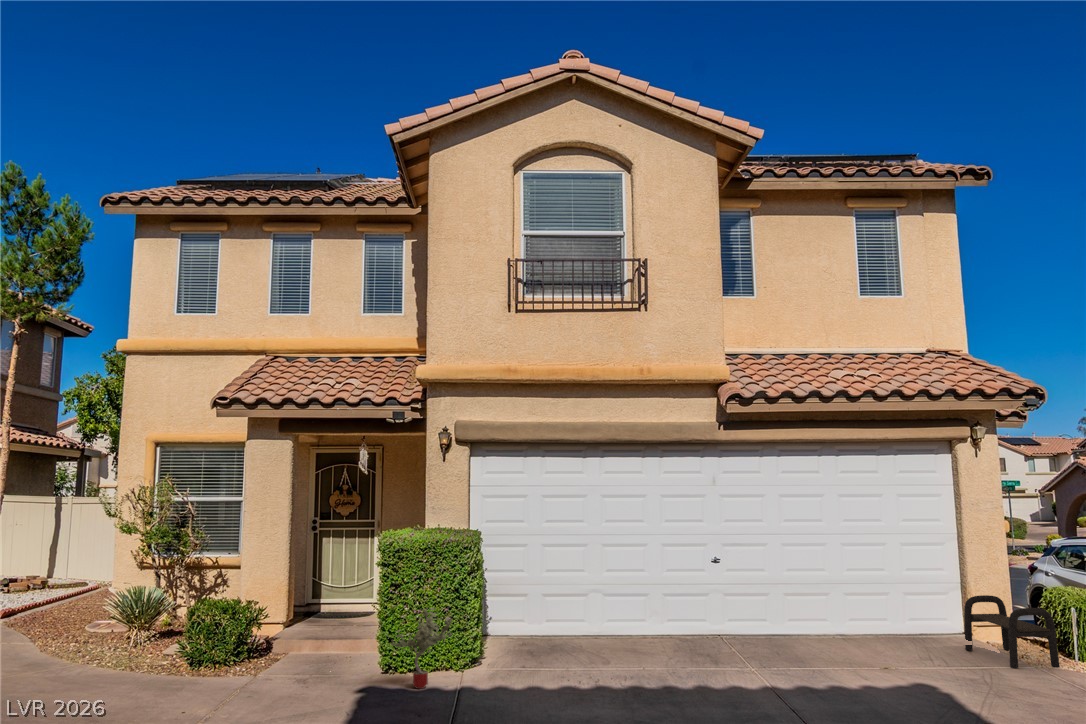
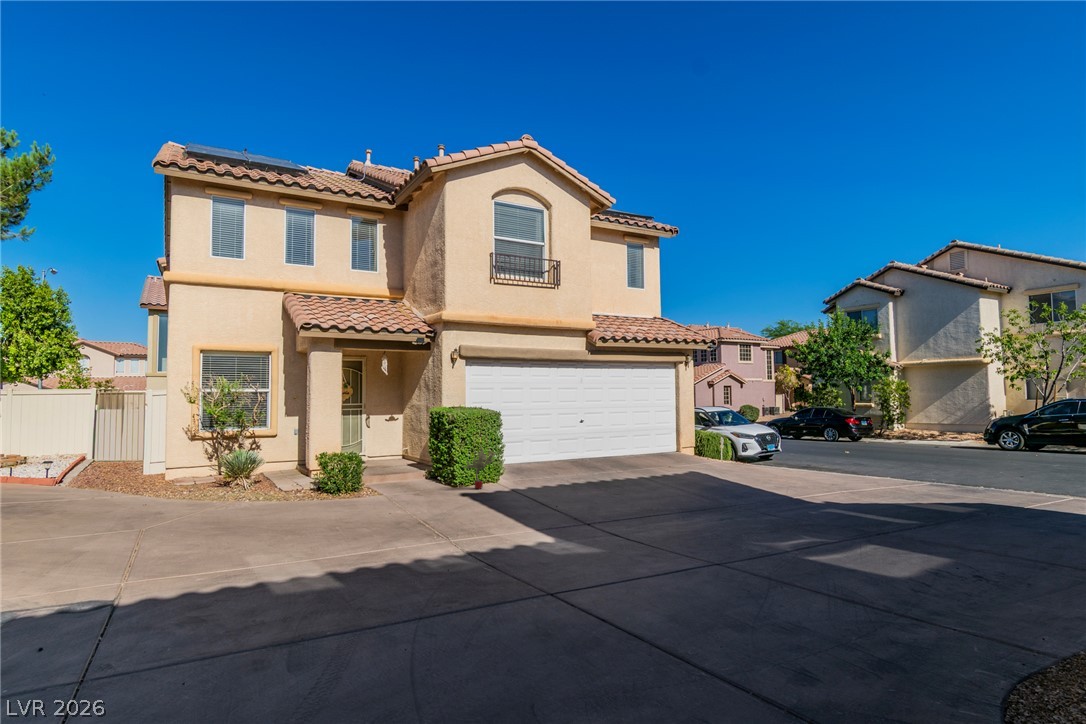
bench: present [964,595,1060,669] -> none [678,435,718,463]

